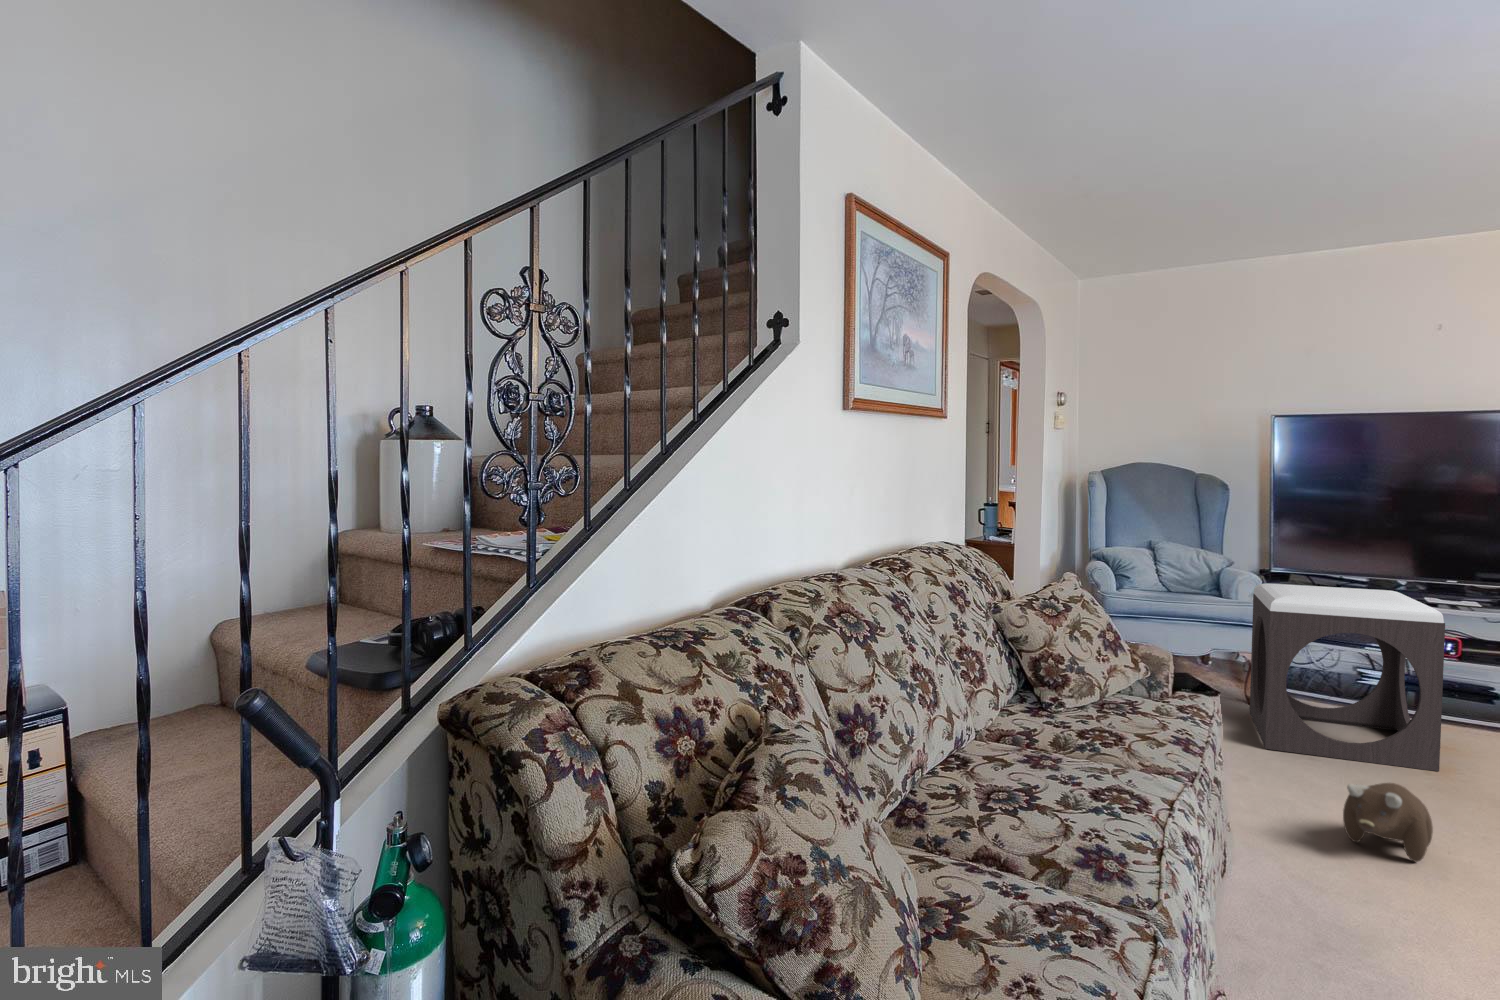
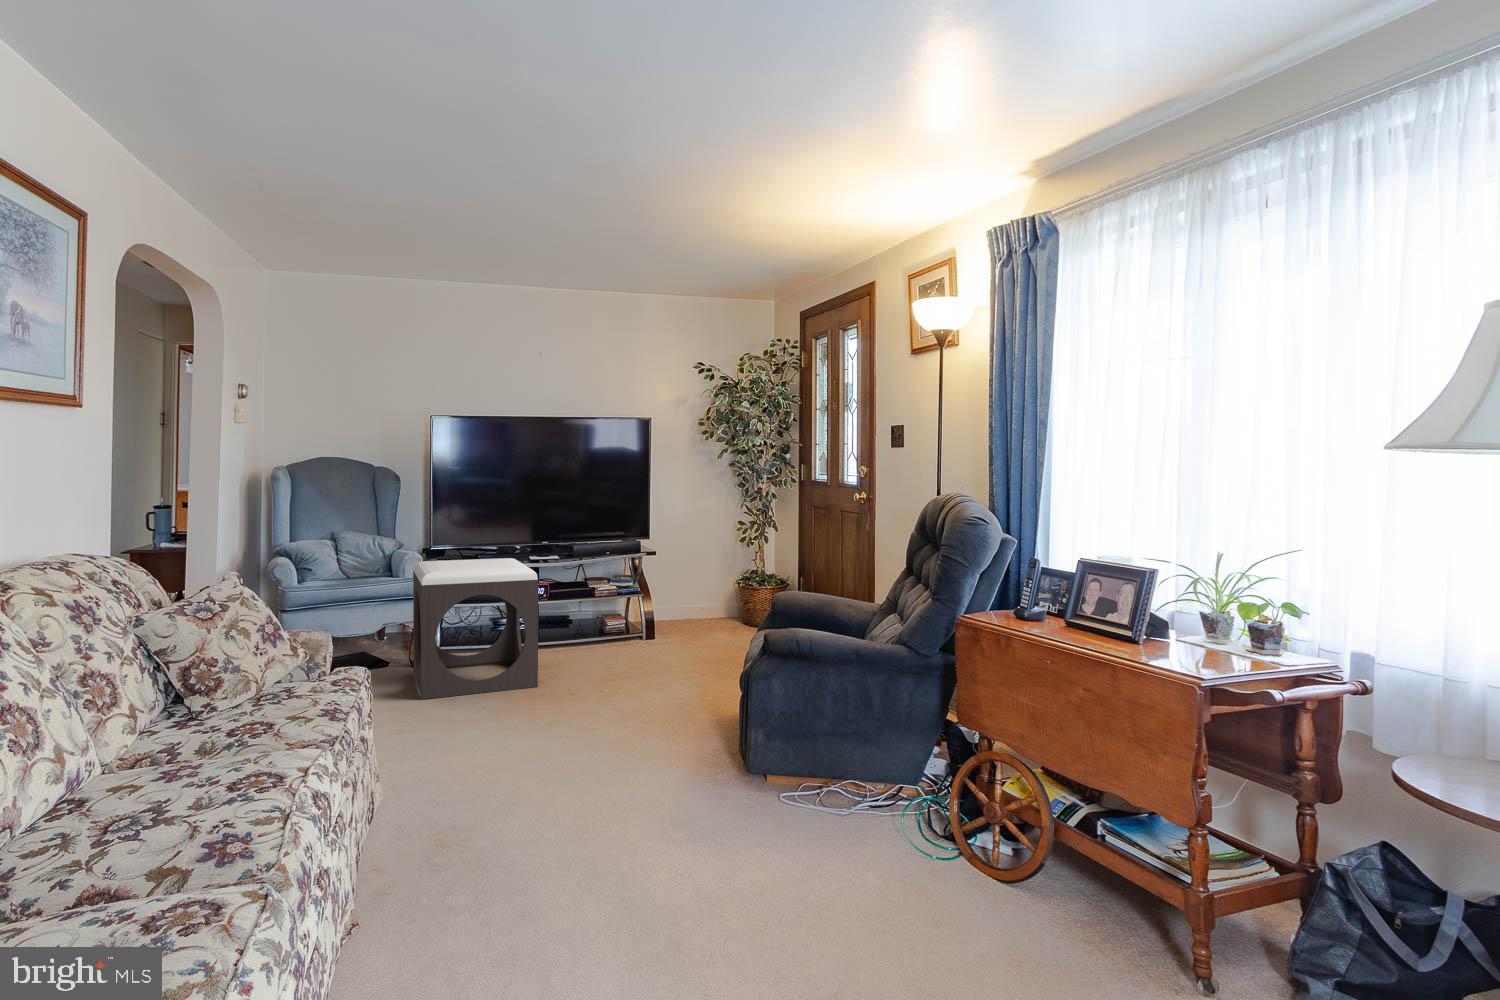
plush toy: present [1343,783,1433,862] -> none [468,705,524,758]

